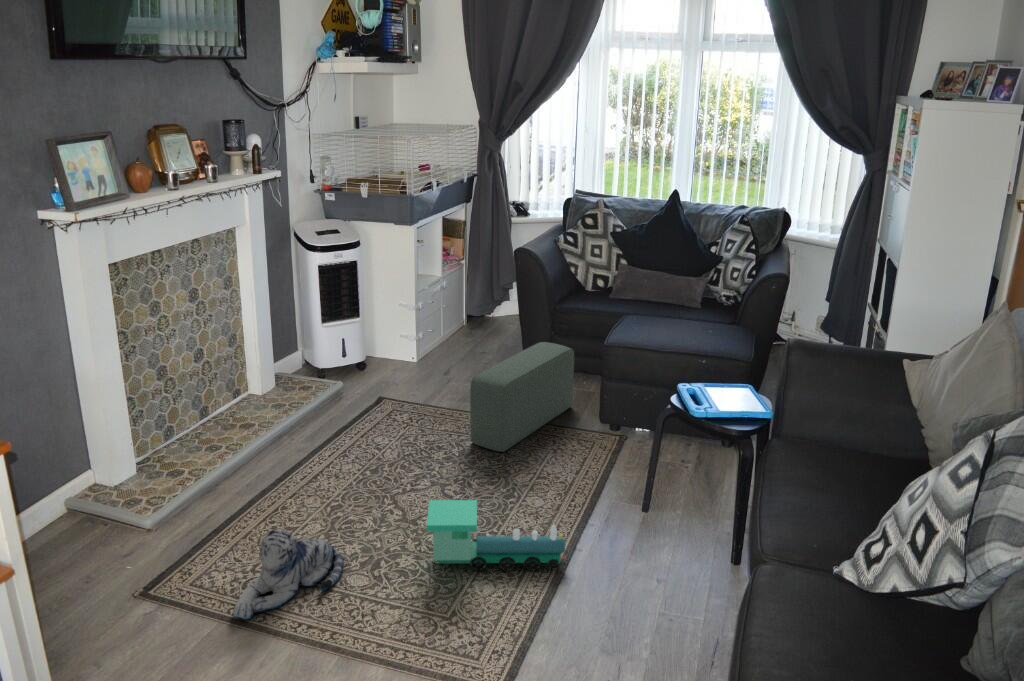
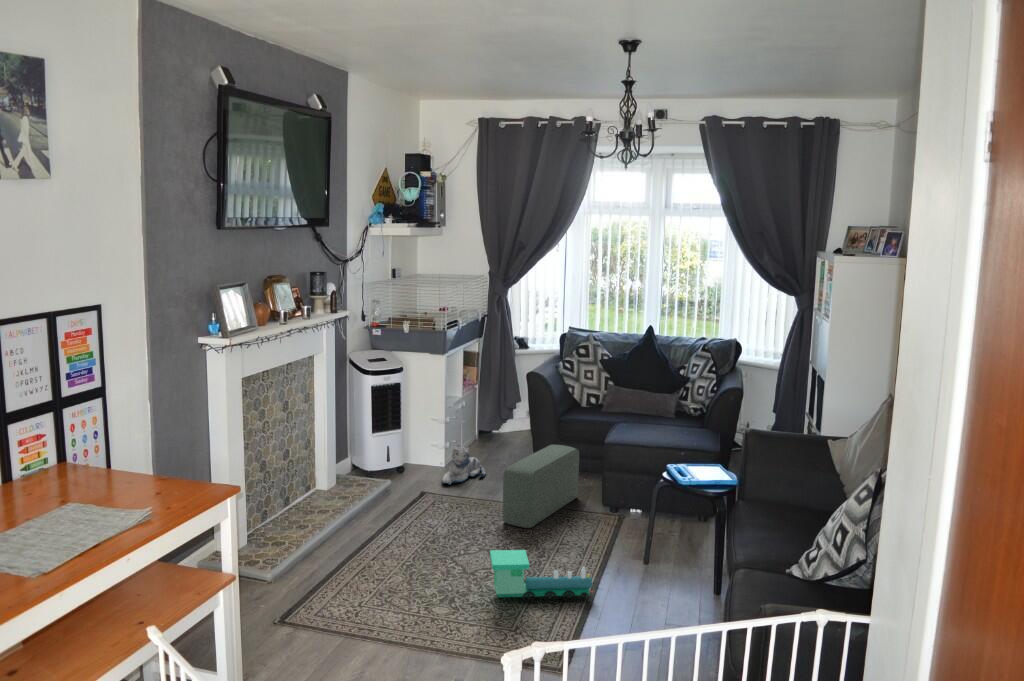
plush toy: present [233,529,344,619] -> present [442,445,486,484]

